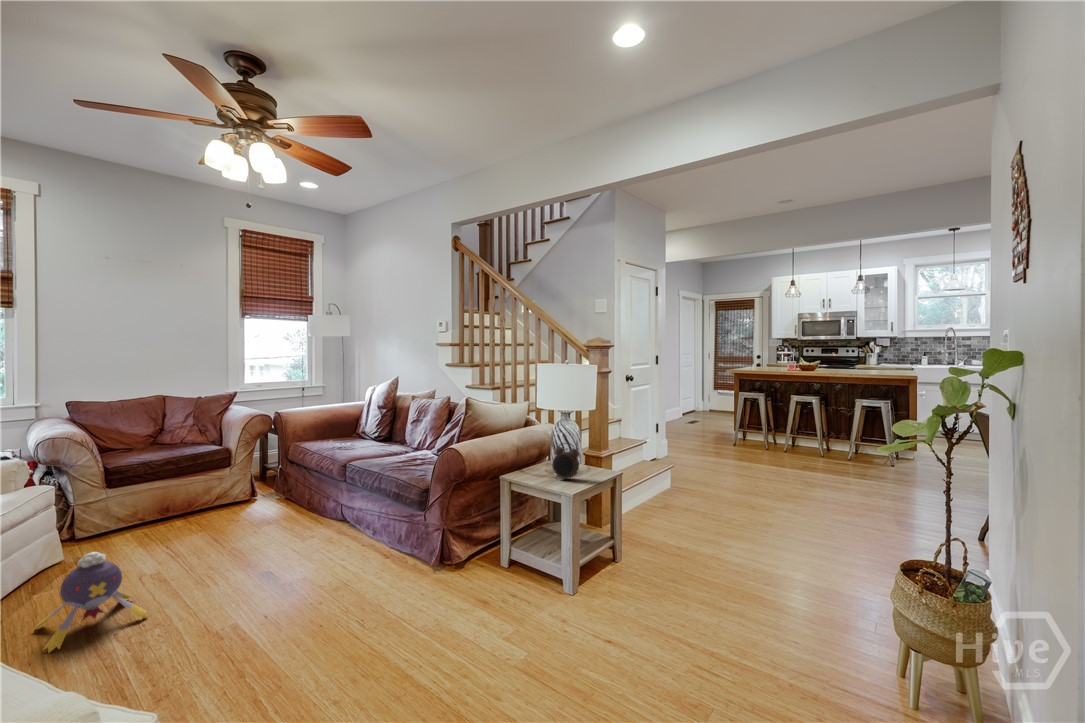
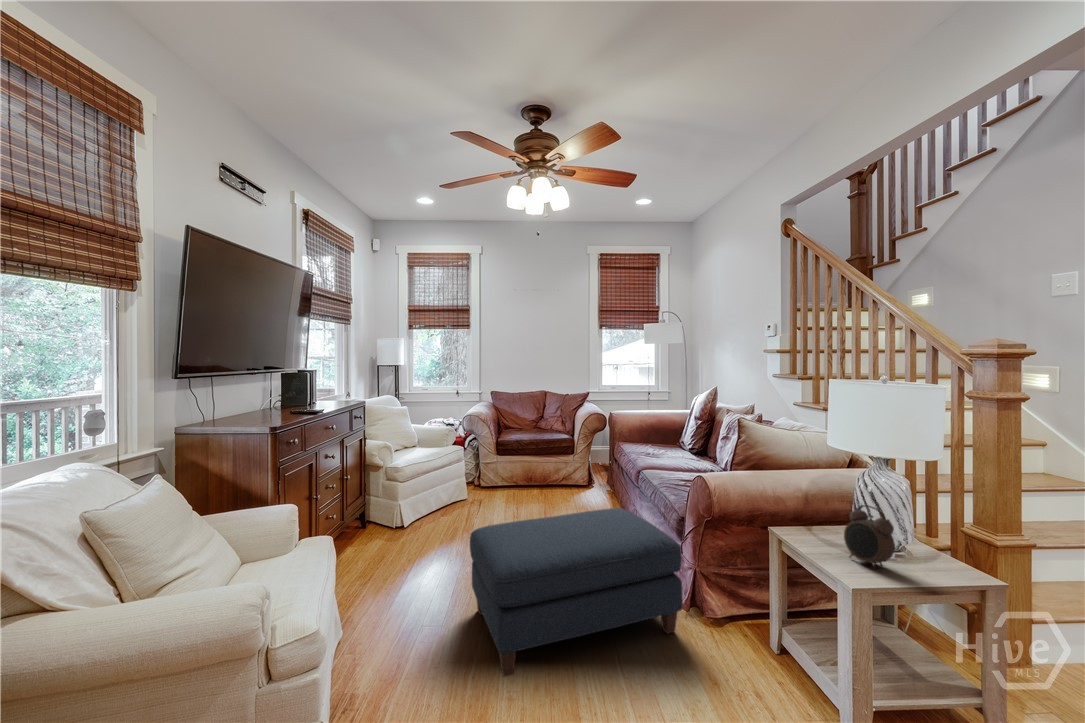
ottoman: none [212,496,441,679] -> present [470,508,683,676]
plush toy: present [34,552,149,653] -> none [411,502,471,563]

